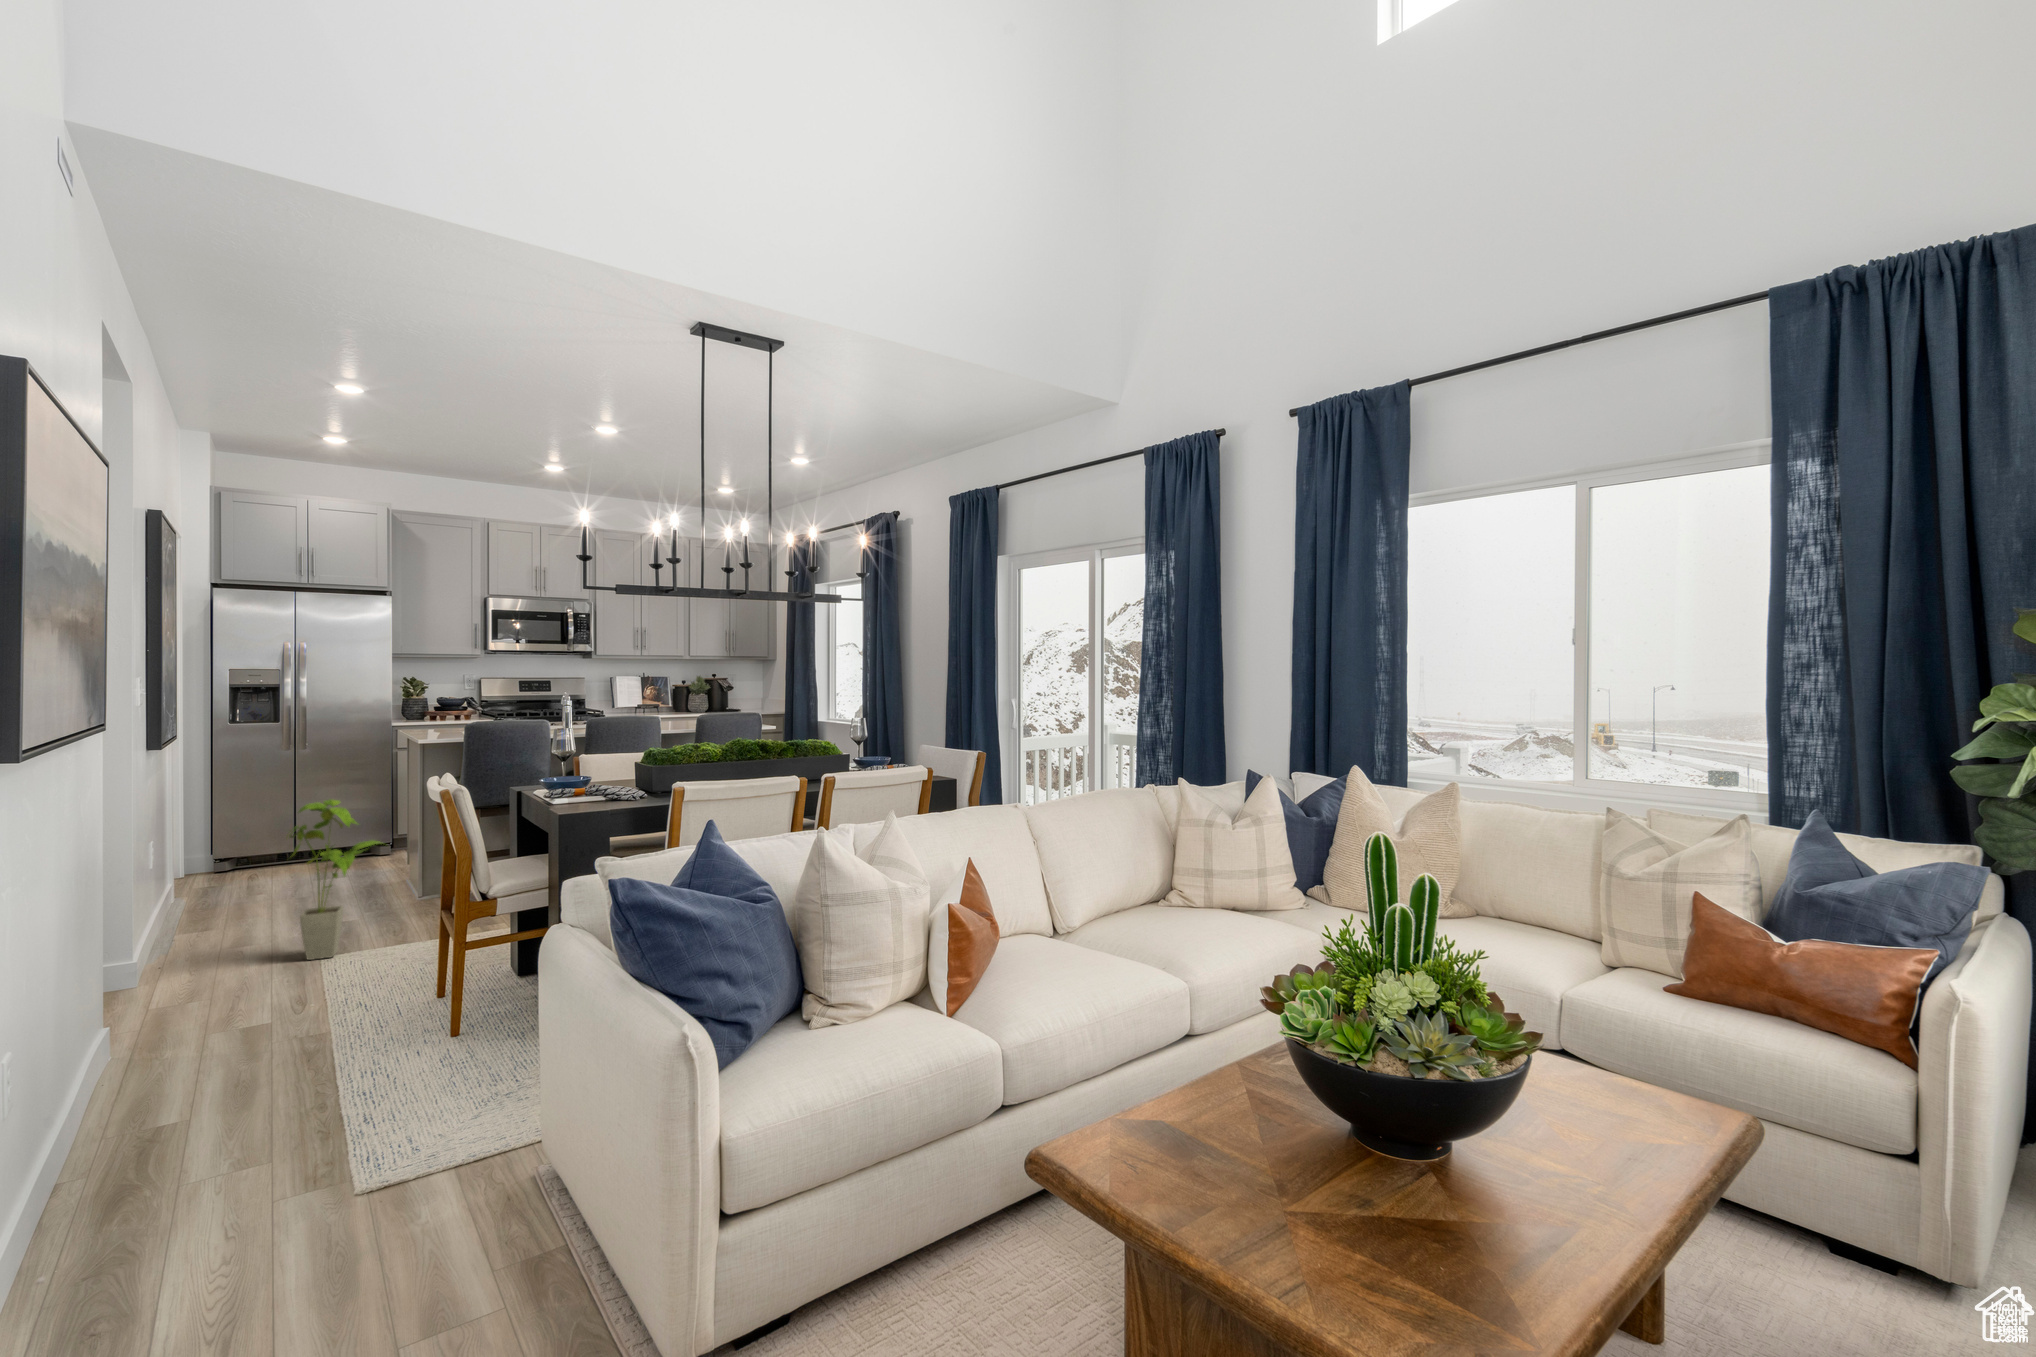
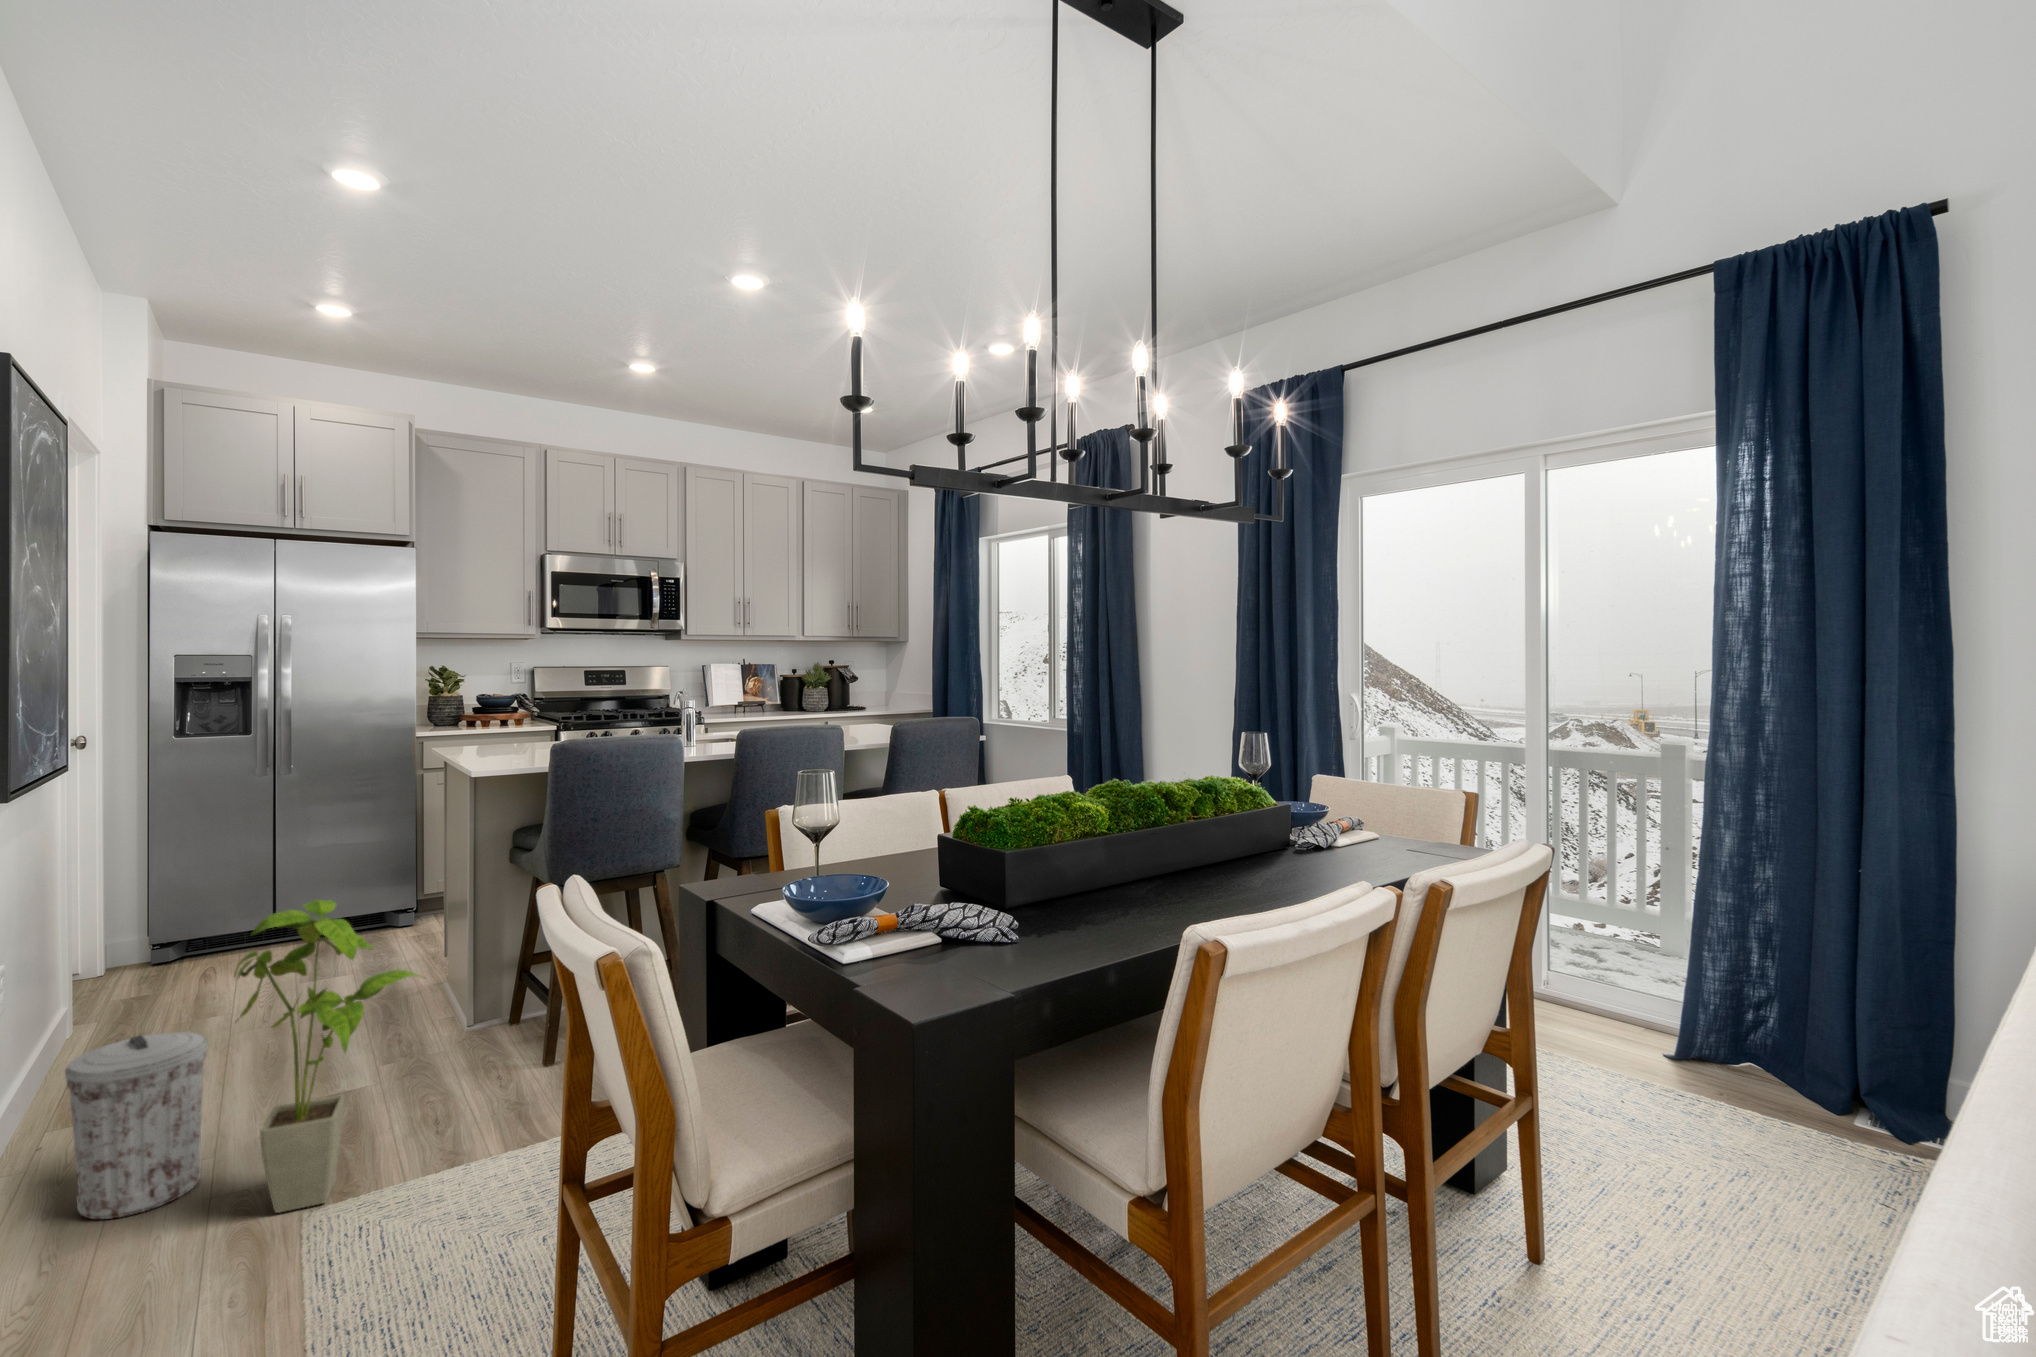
trash can: none [198,872,270,962] -> present [65,1032,208,1219]

